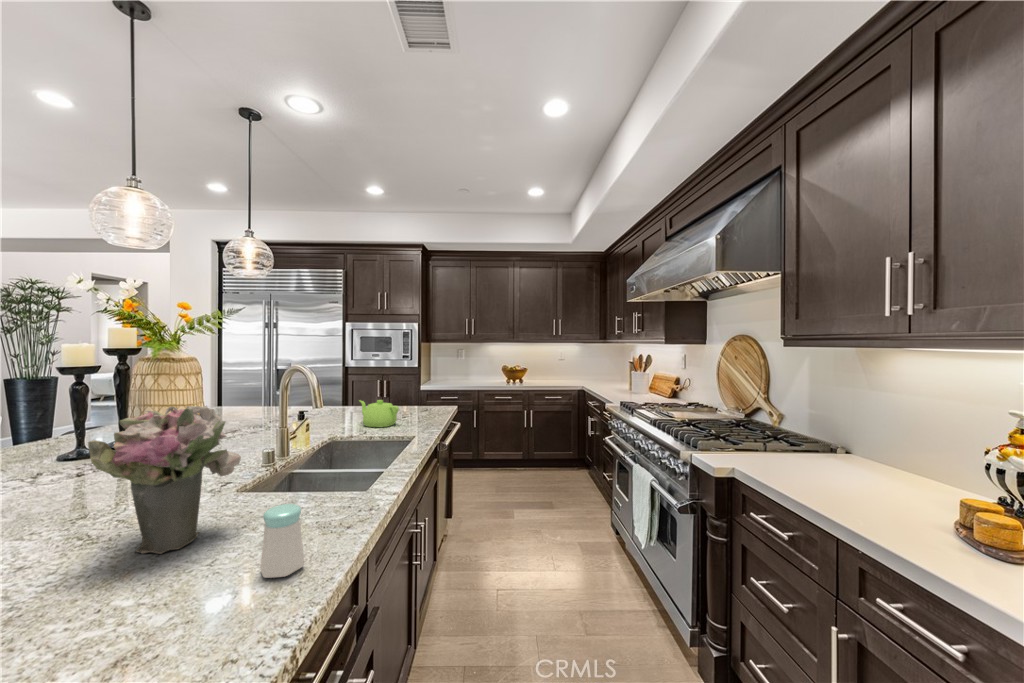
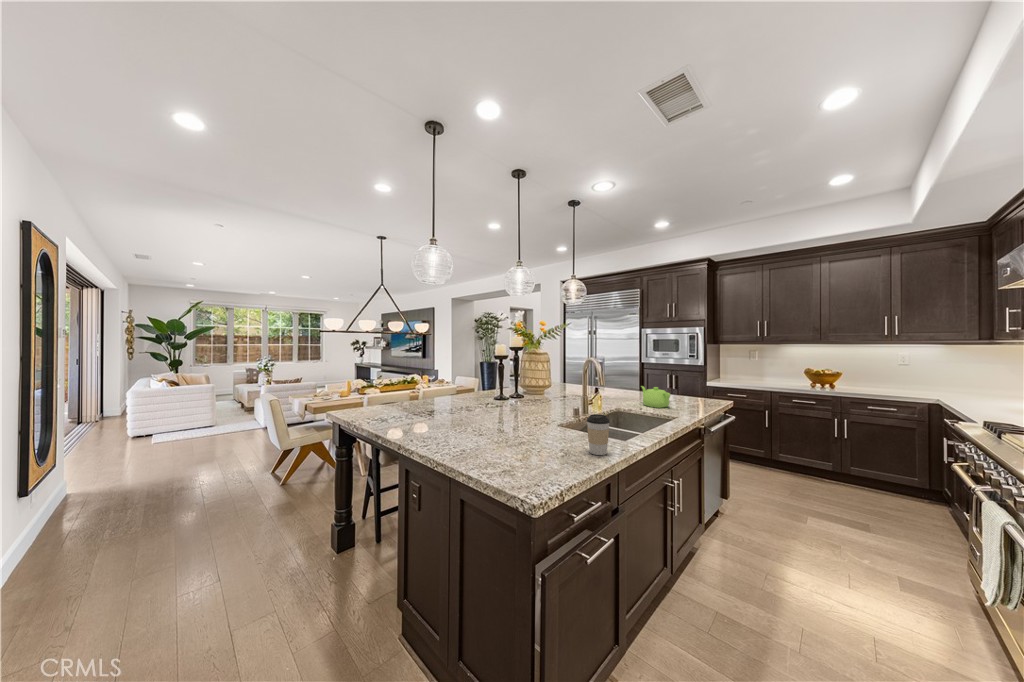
flower bouquet: present [88,406,241,554] -> none [496,375,554,446]
coffee cup: none [310,458,349,526] -> present [587,414,610,455]
salt shaker: present [261,504,304,578] -> none [556,432,577,470]

